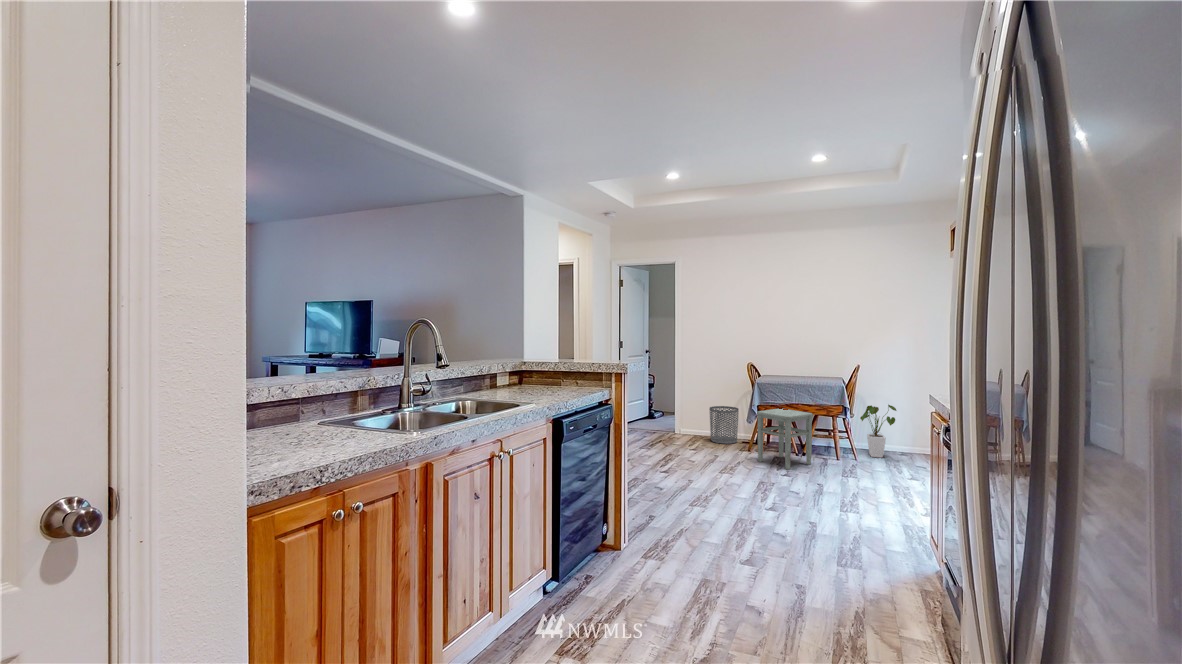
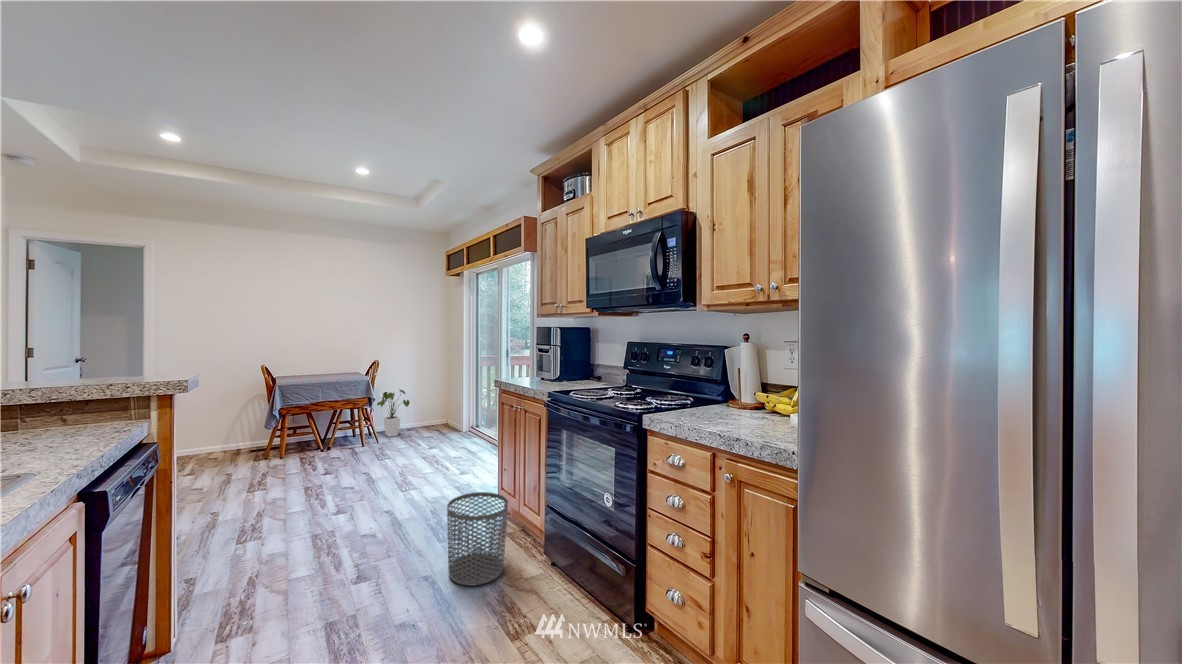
waste bin: present [709,406,739,444] -> present [447,492,508,586]
stool: present [757,409,813,470] -> none [284,406,345,468]

